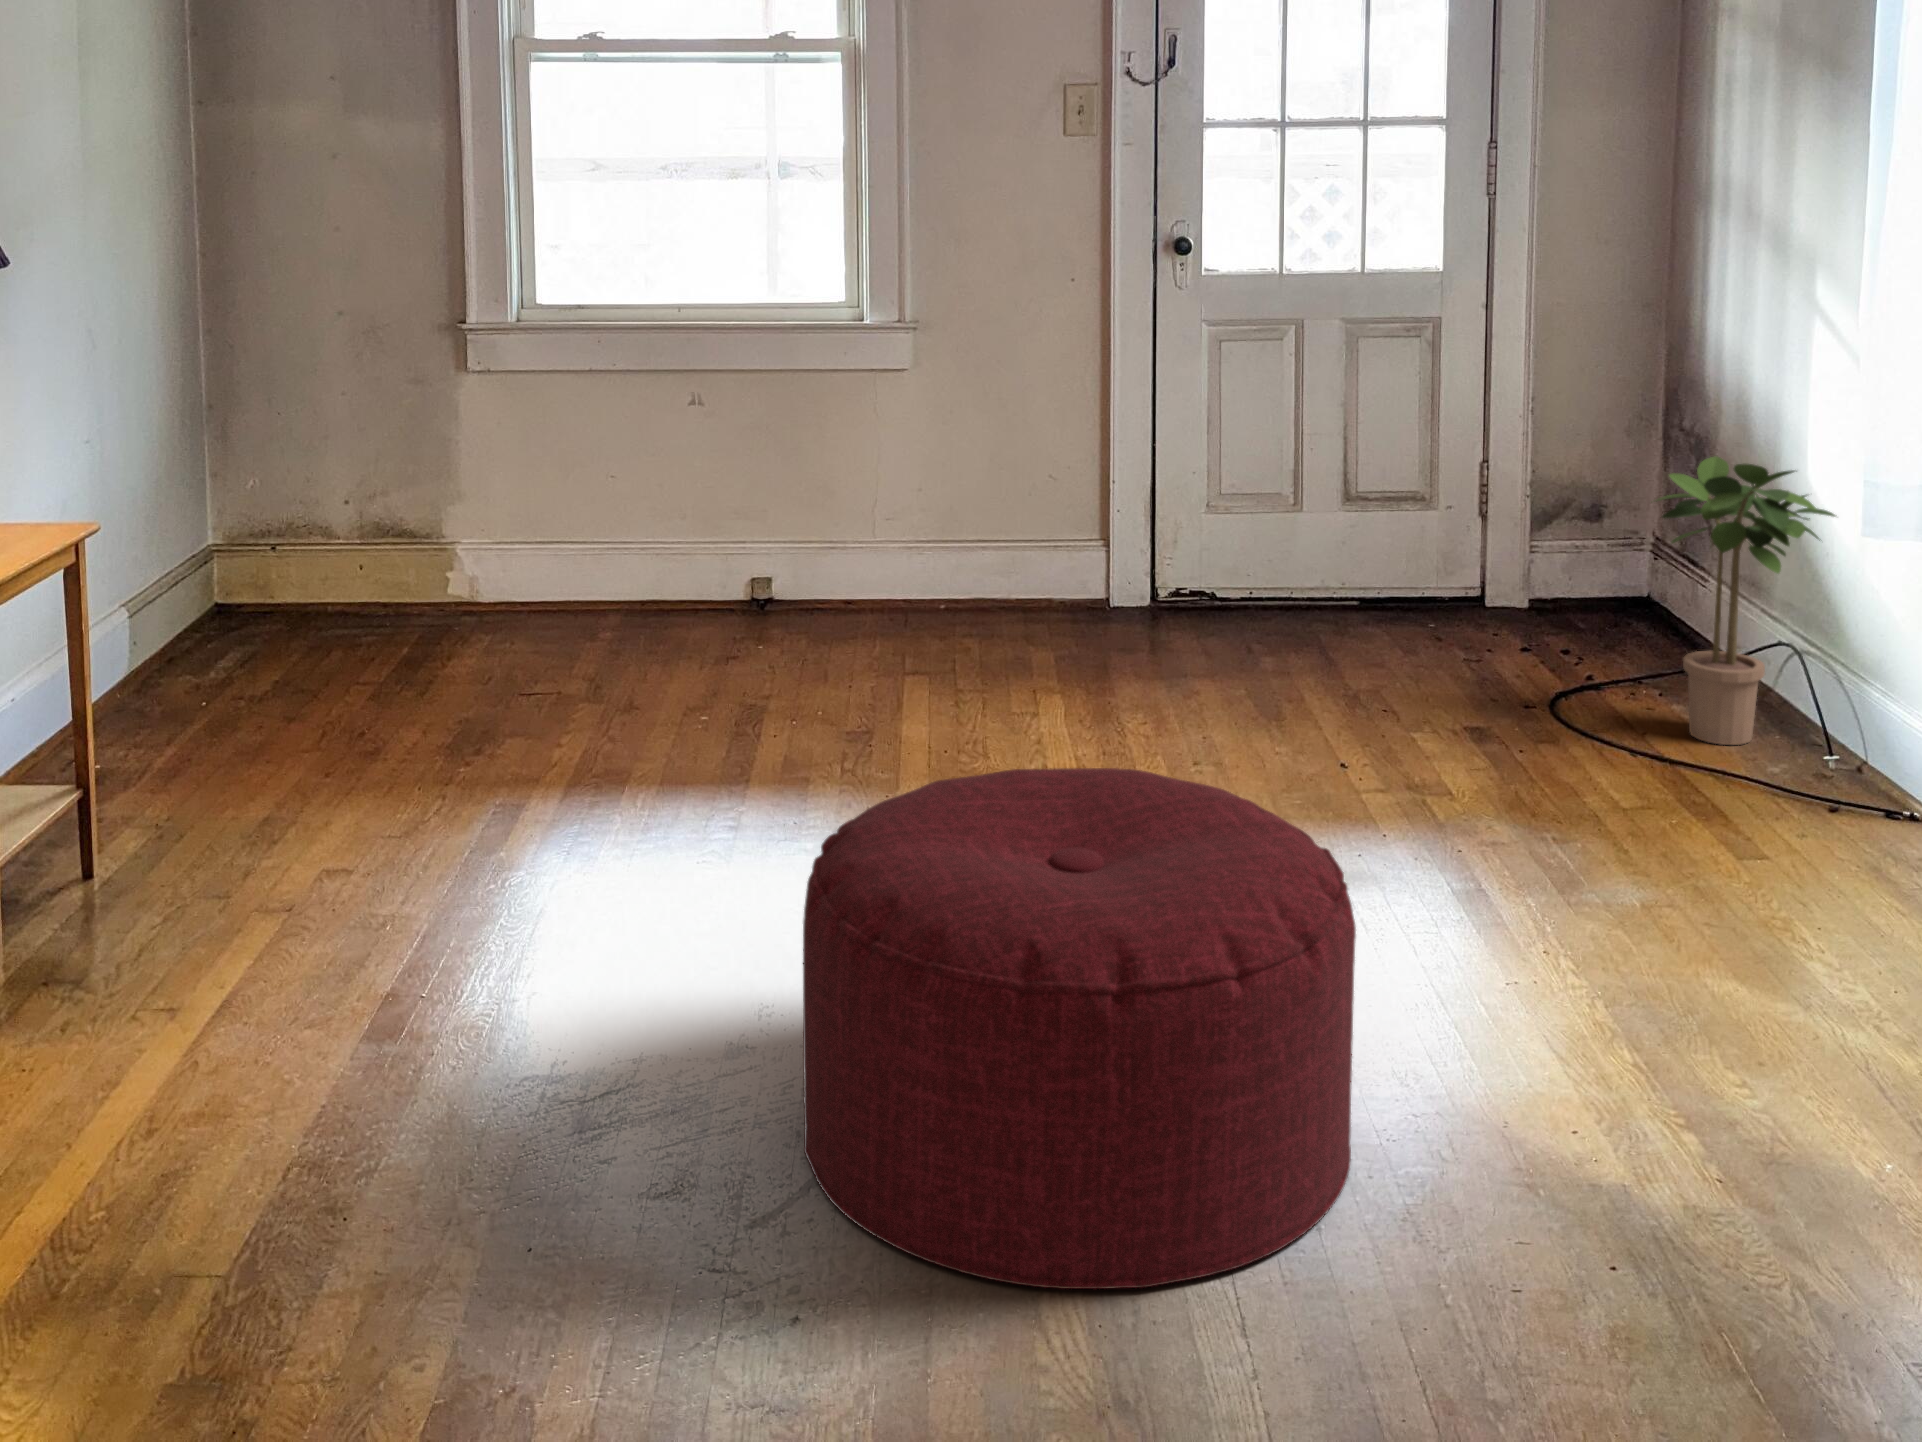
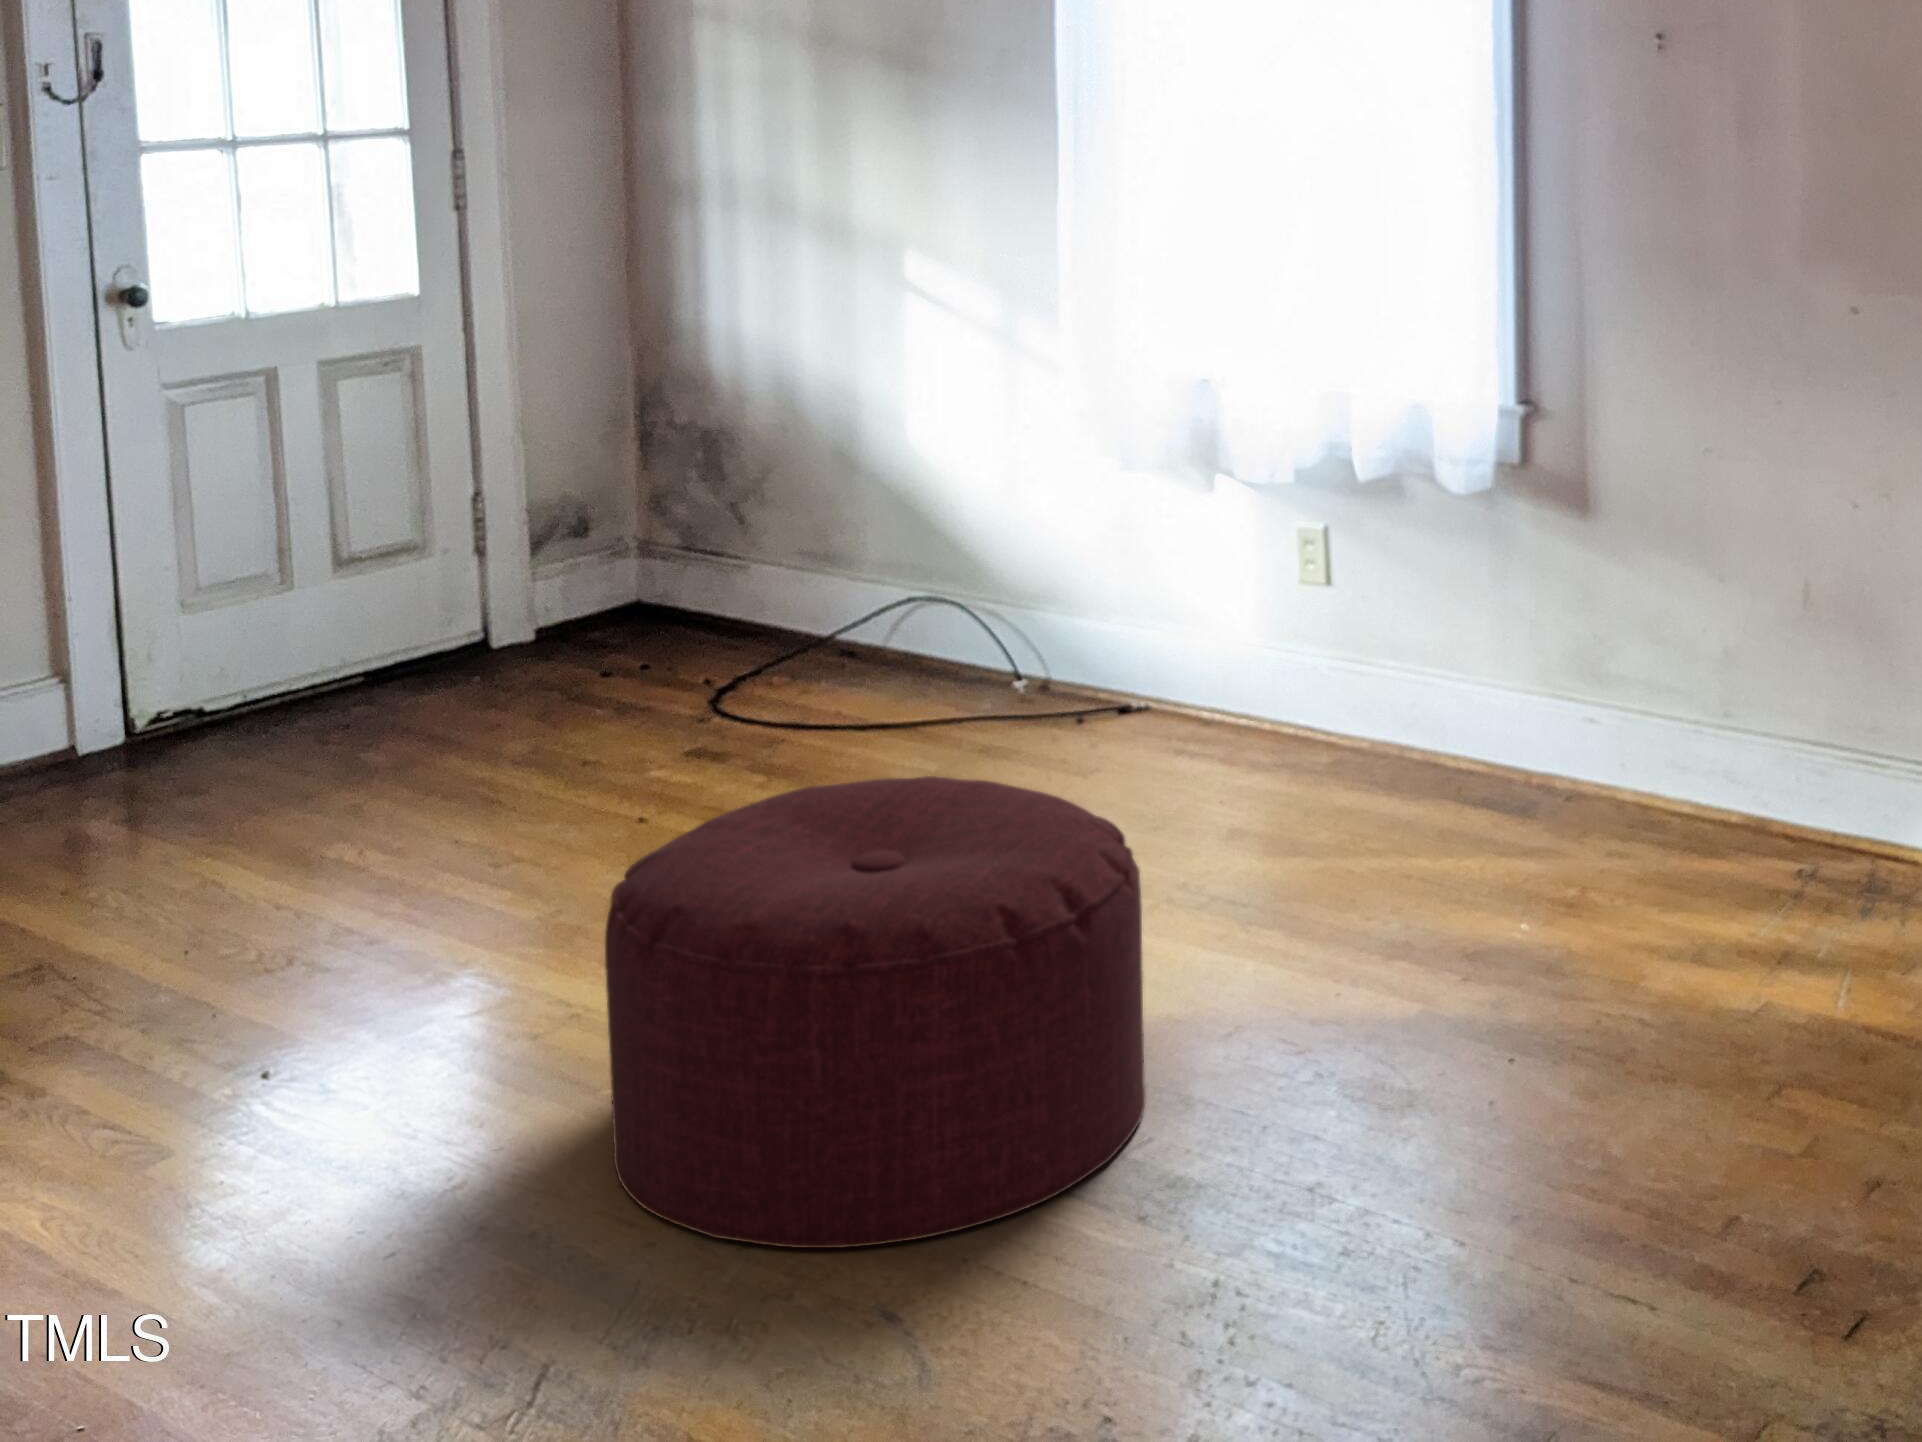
potted plant: present [1656,456,1835,745] -> none [771,436,936,699]

